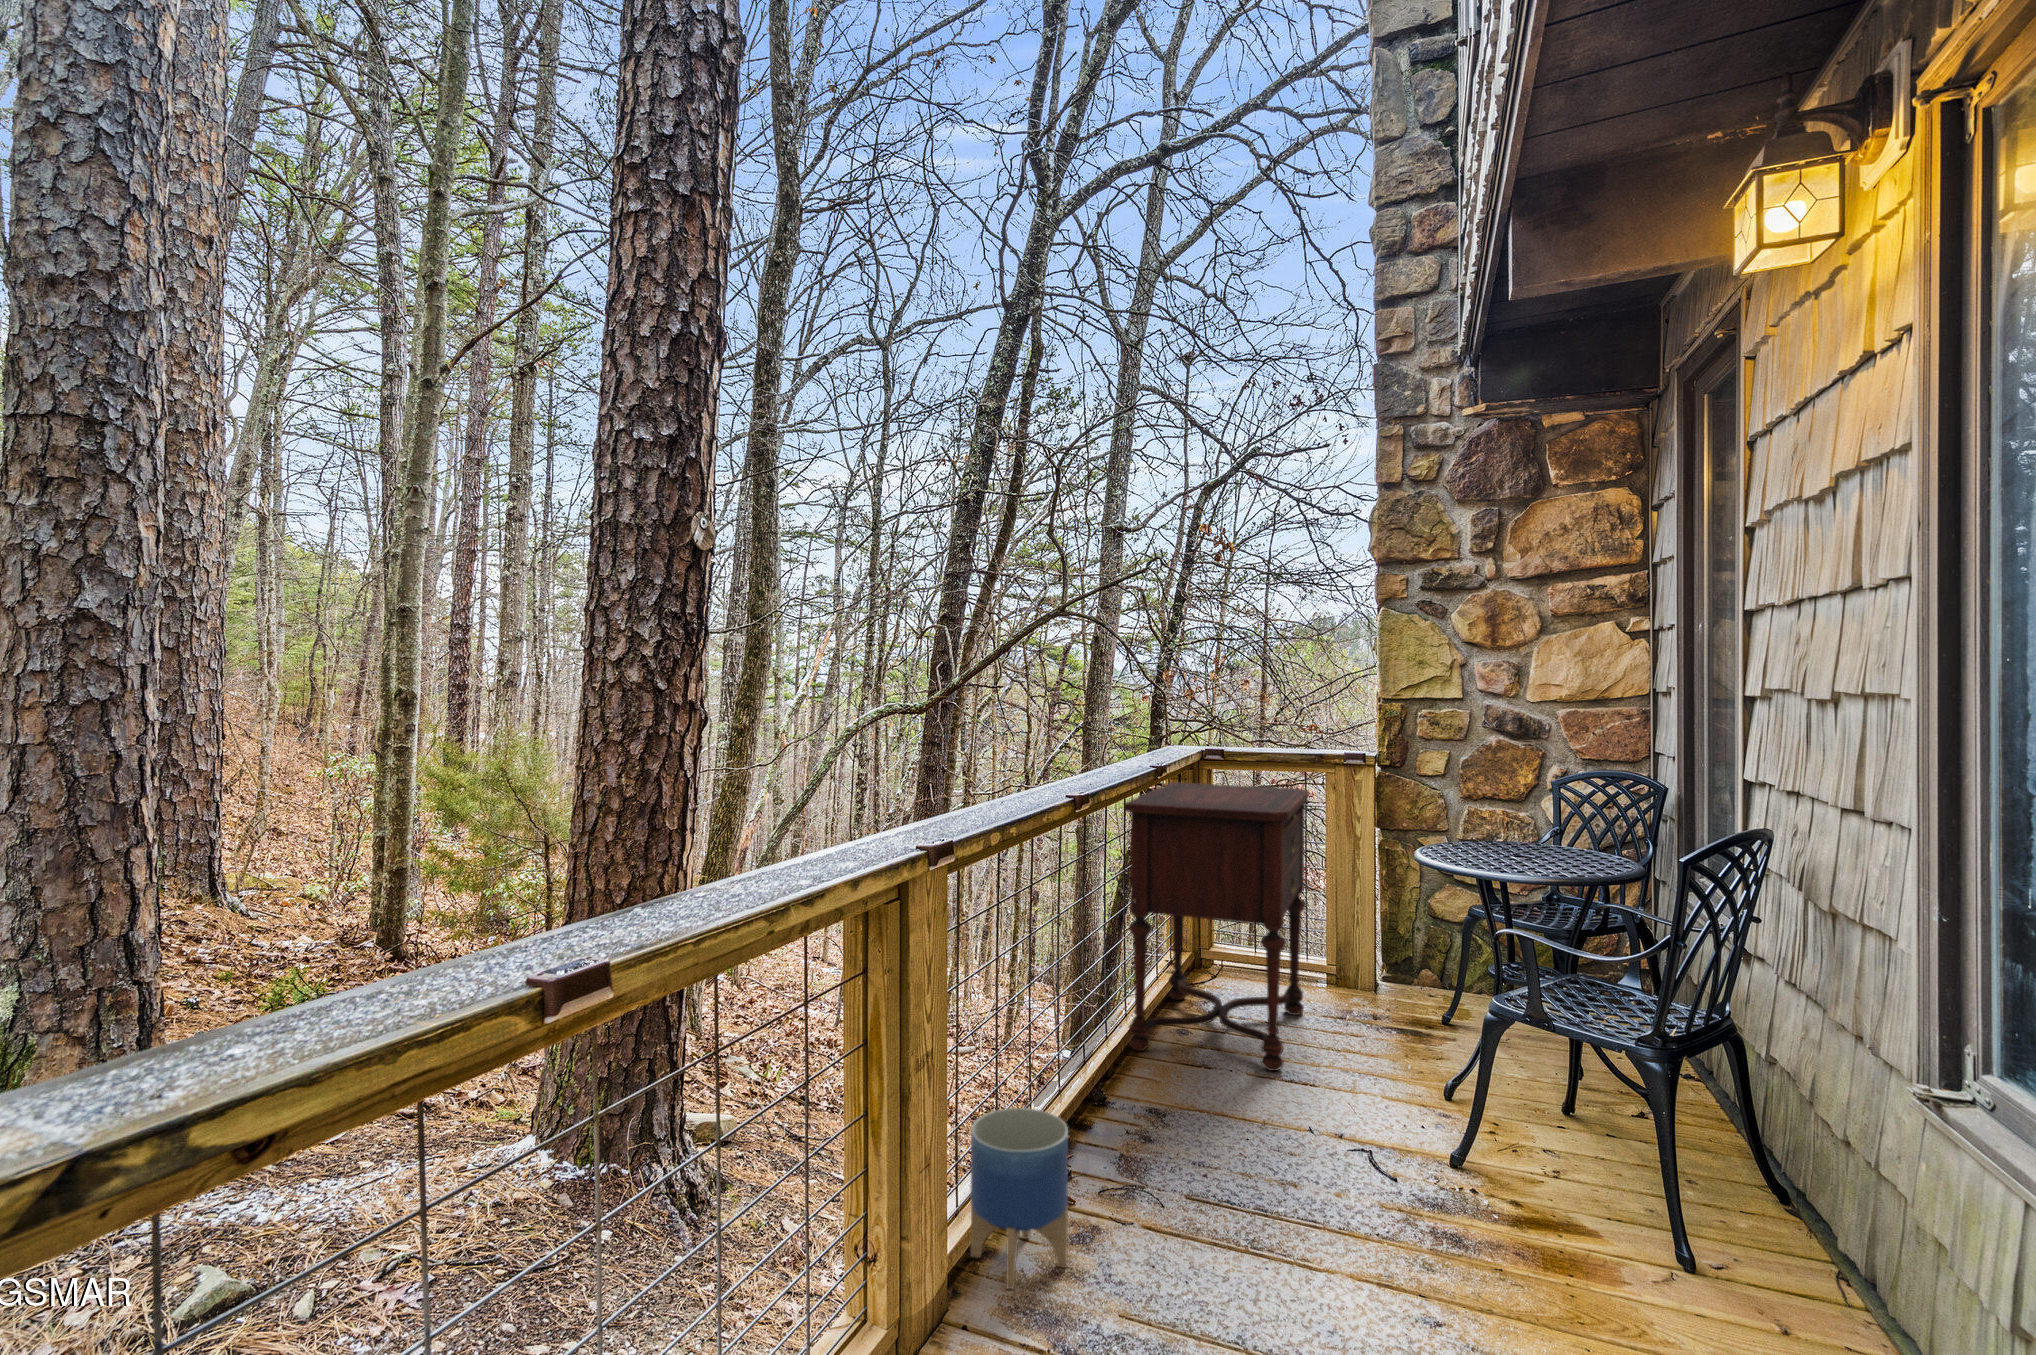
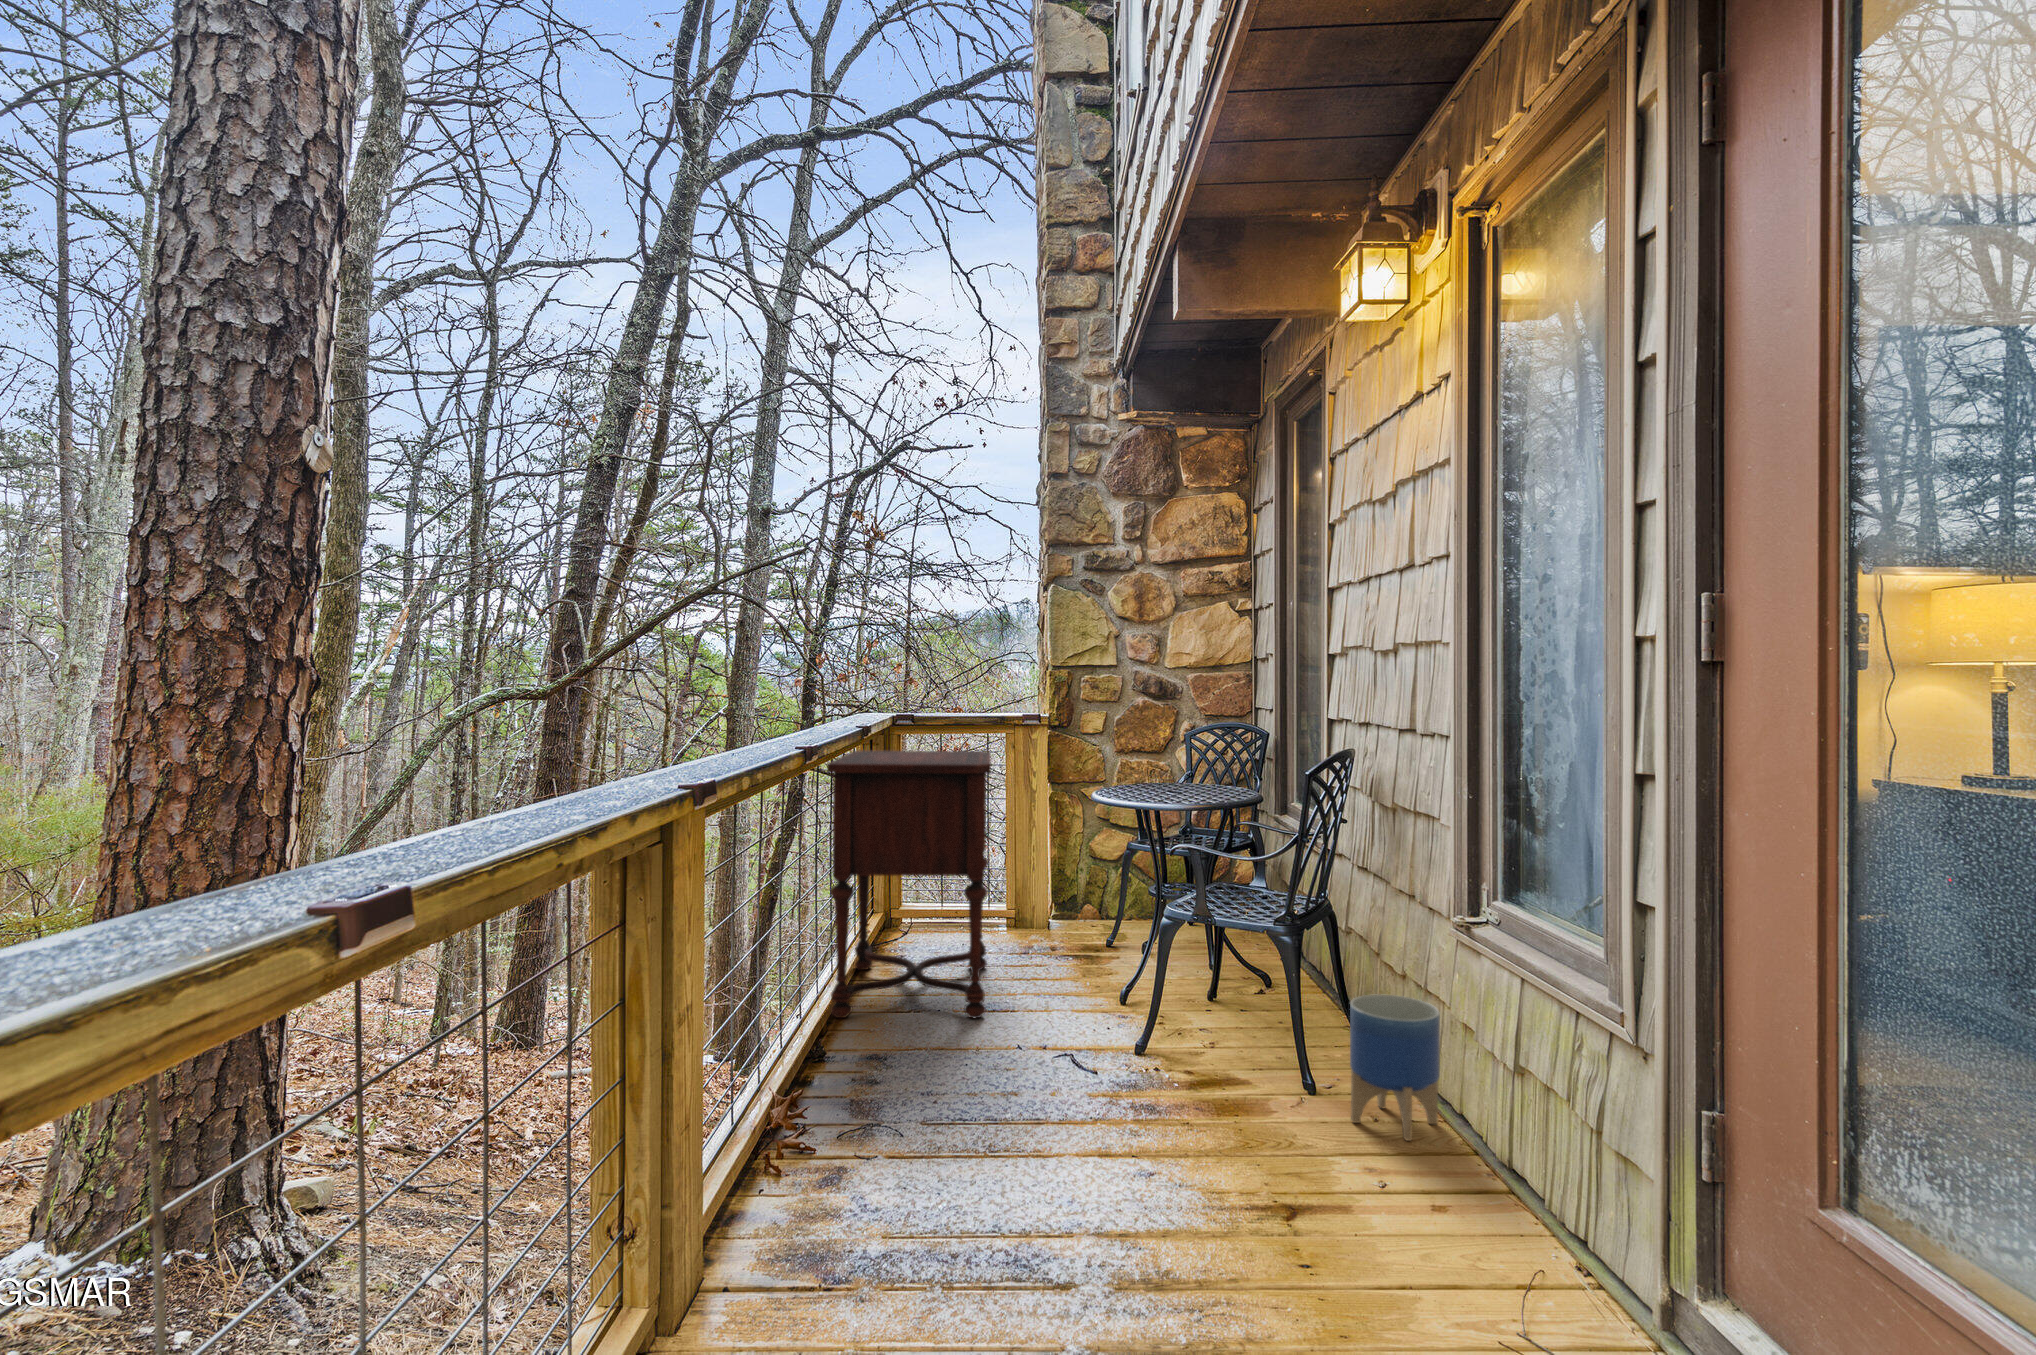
planter: present [971,1108,1068,1289] -> present [1350,994,1440,1141]

